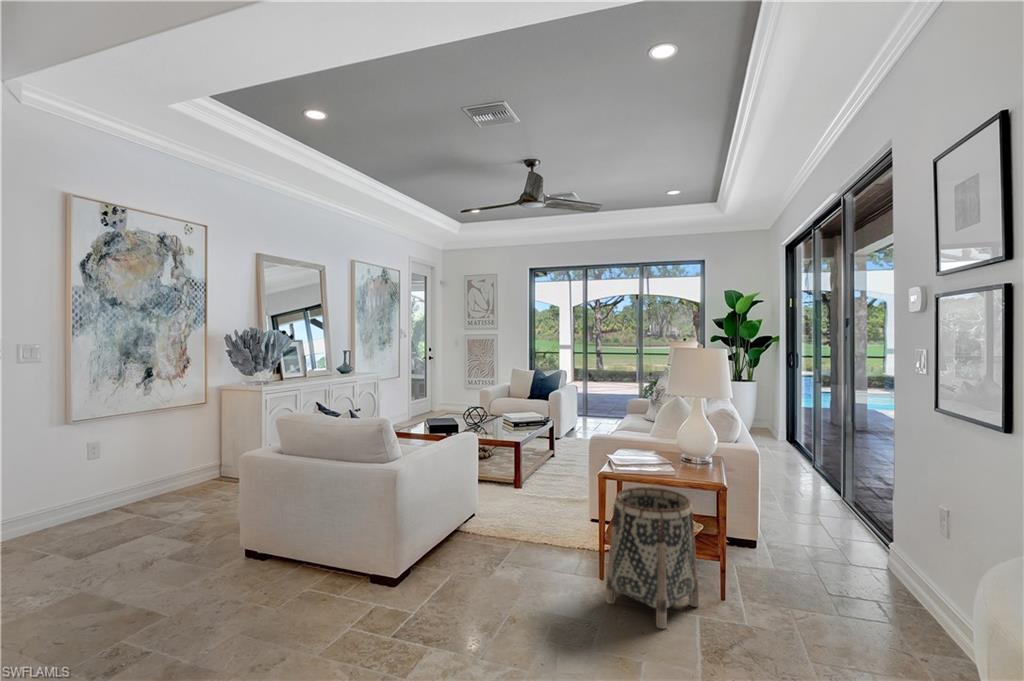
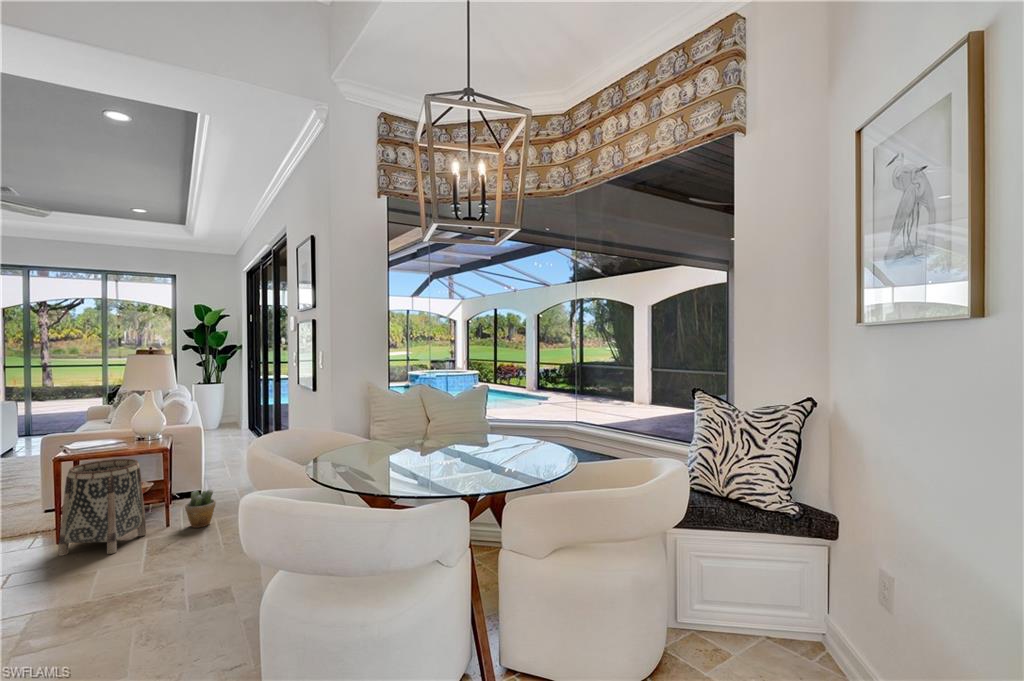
potted plant: none [749,561,794,623] -> present [185,490,216,528]

